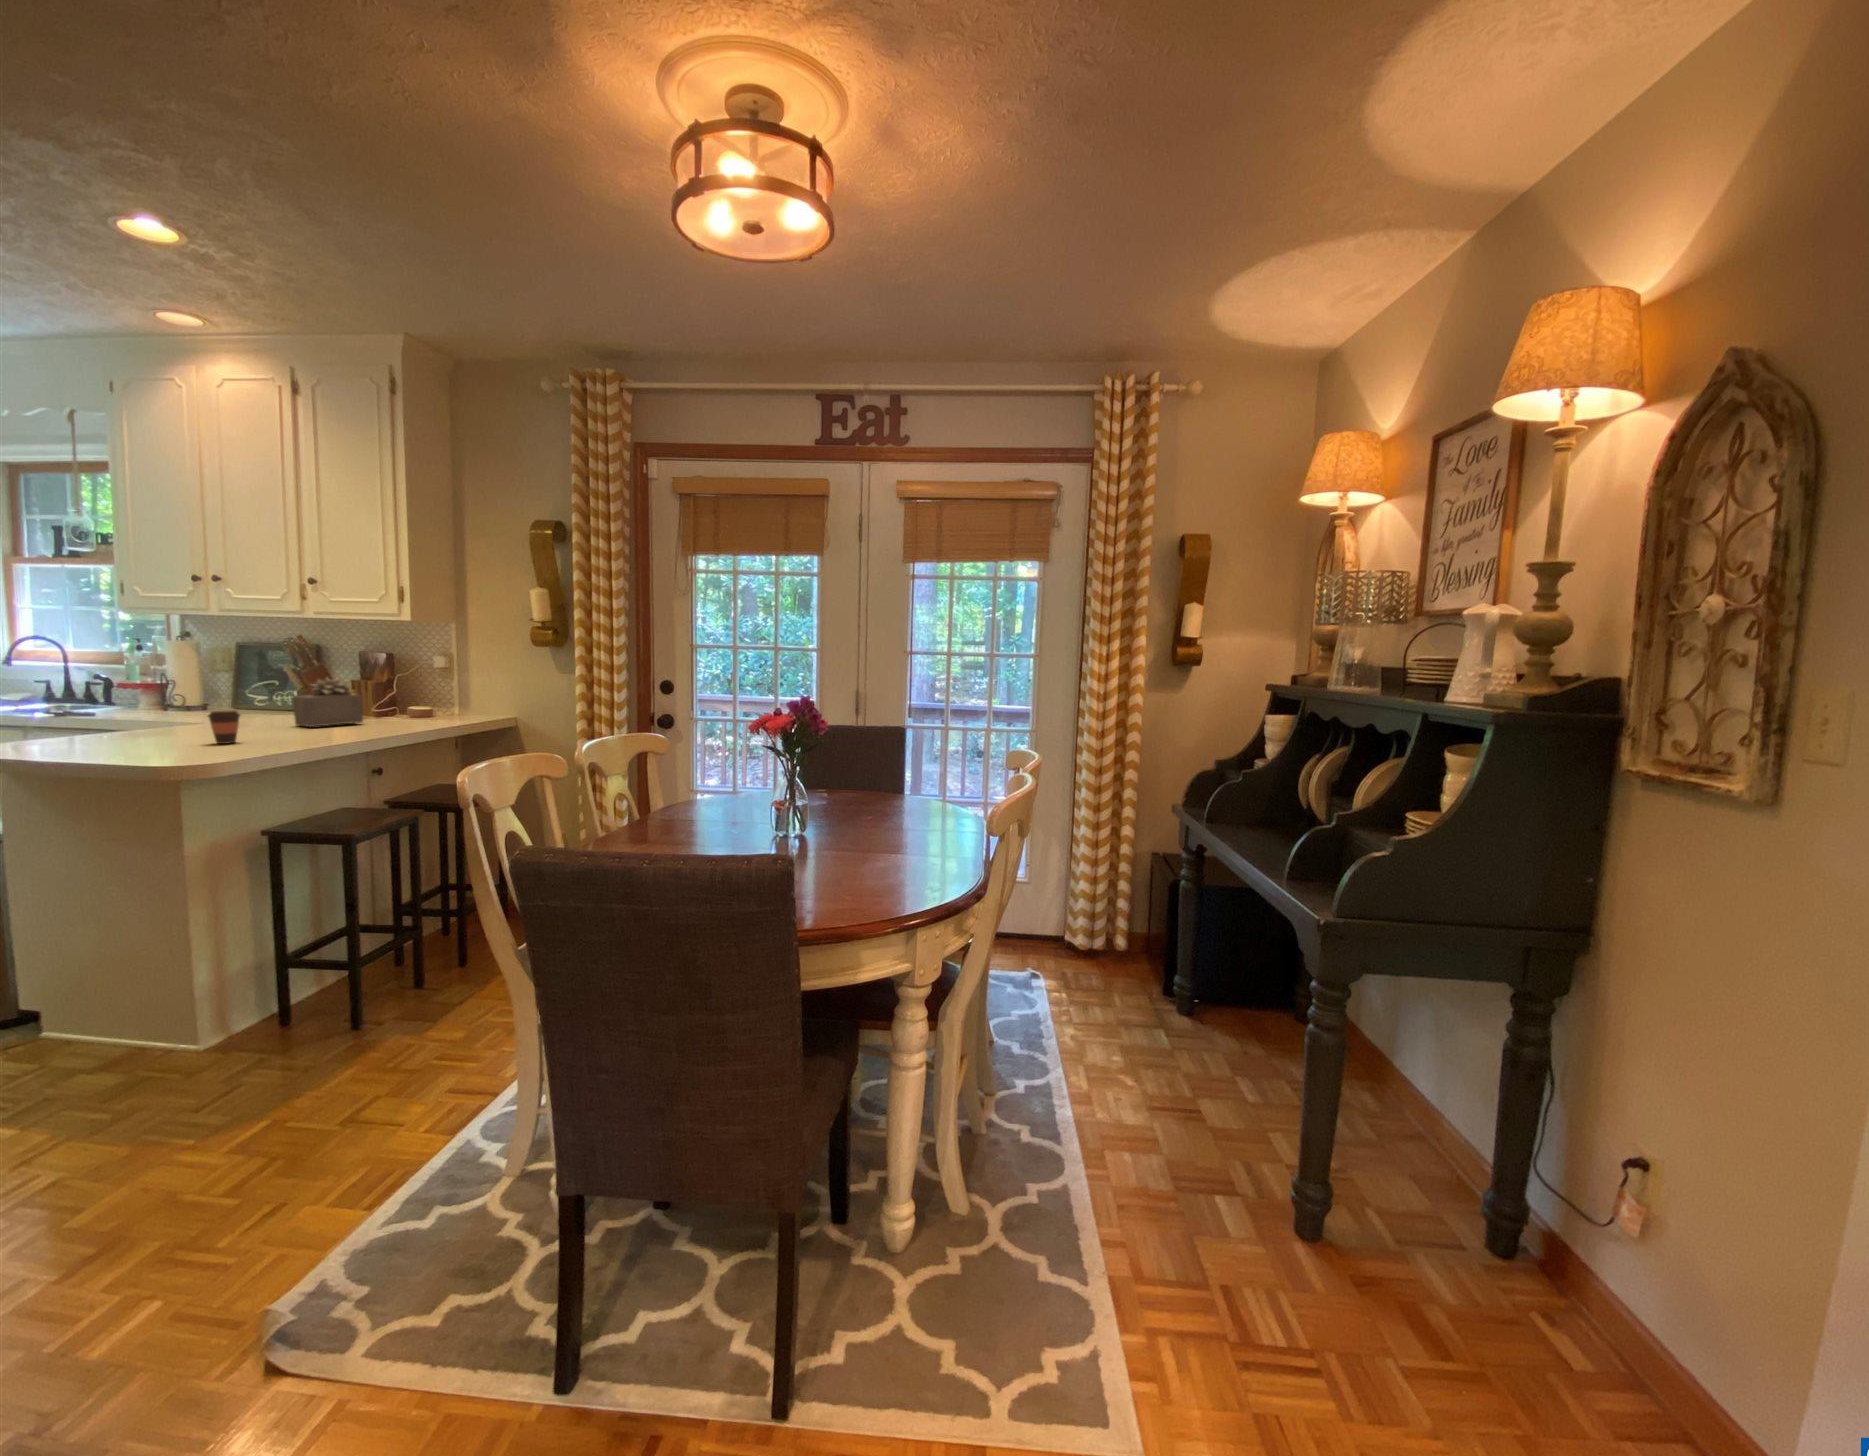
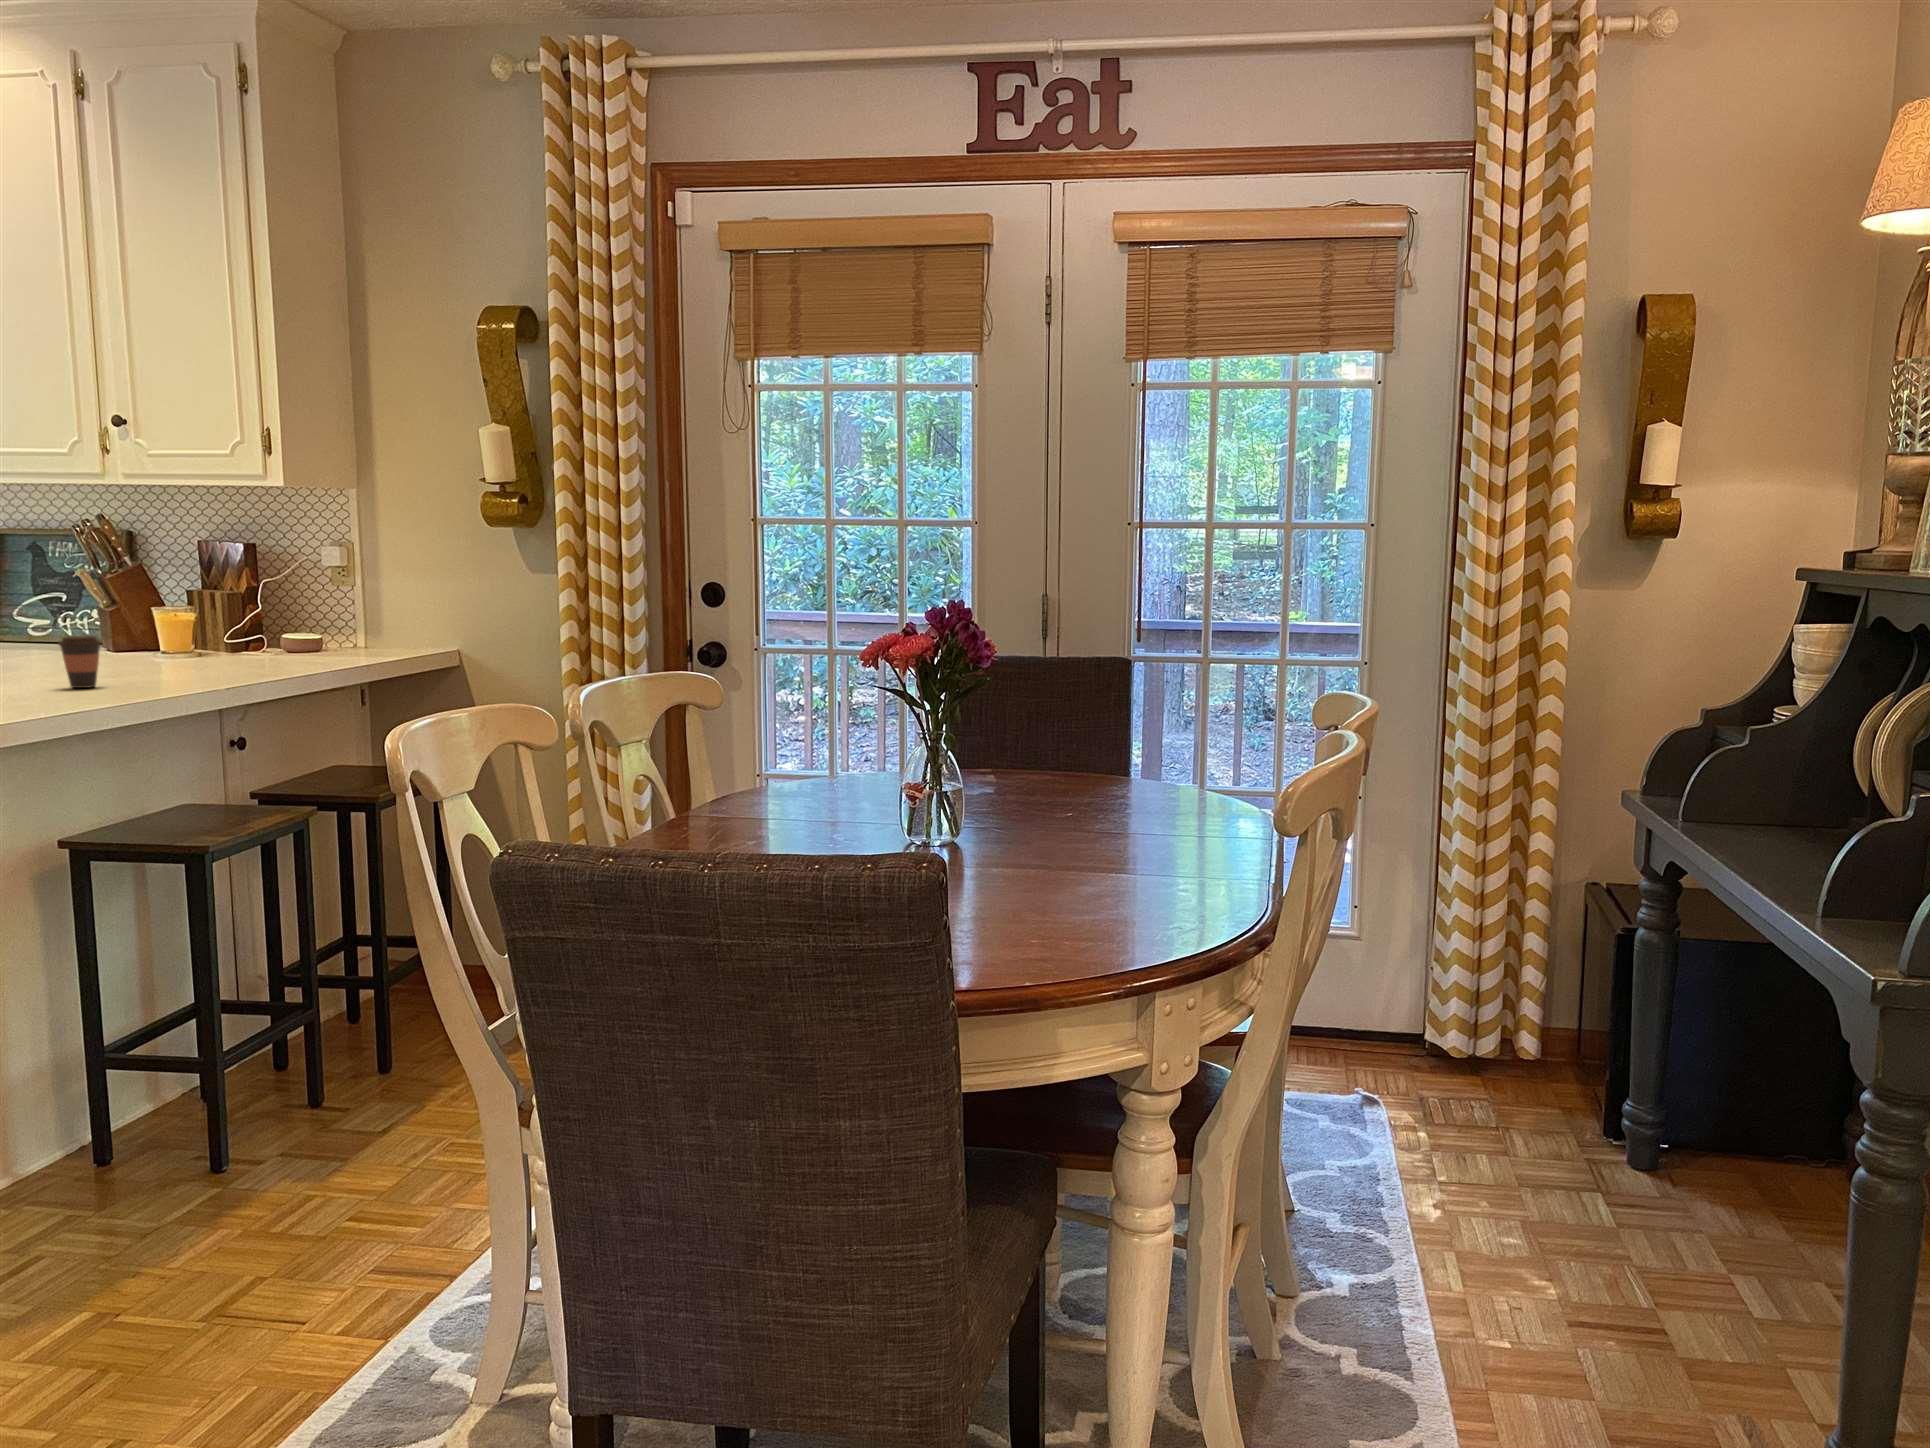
succulent plant: present [293,678,363,727] -> none [133,584,238,666]

